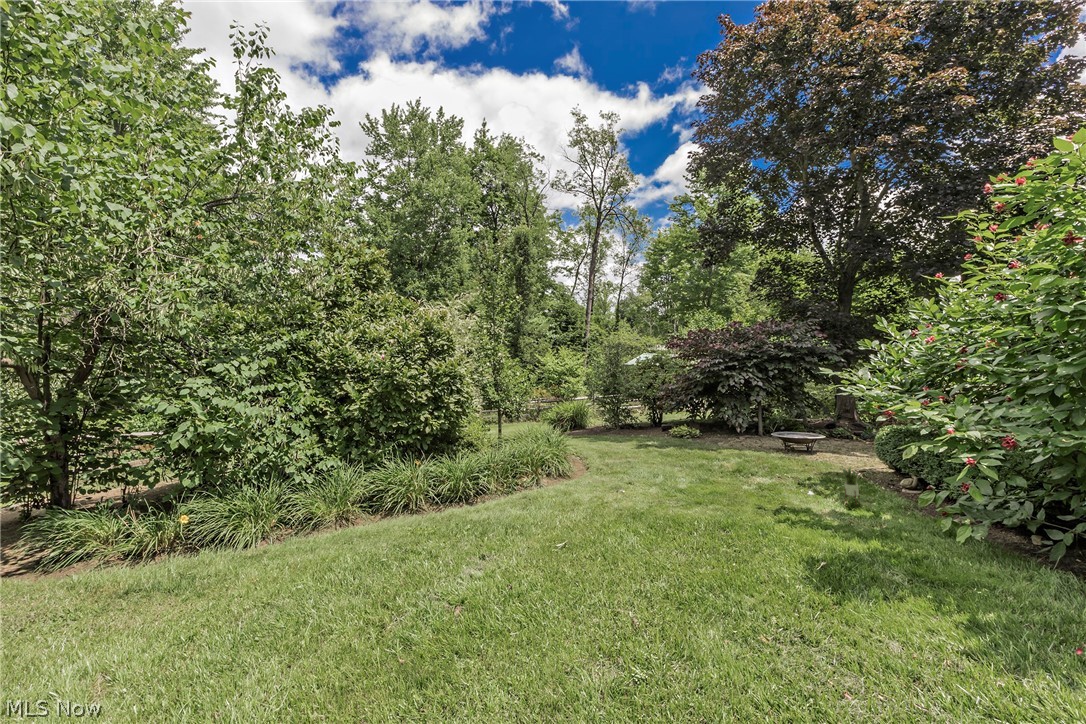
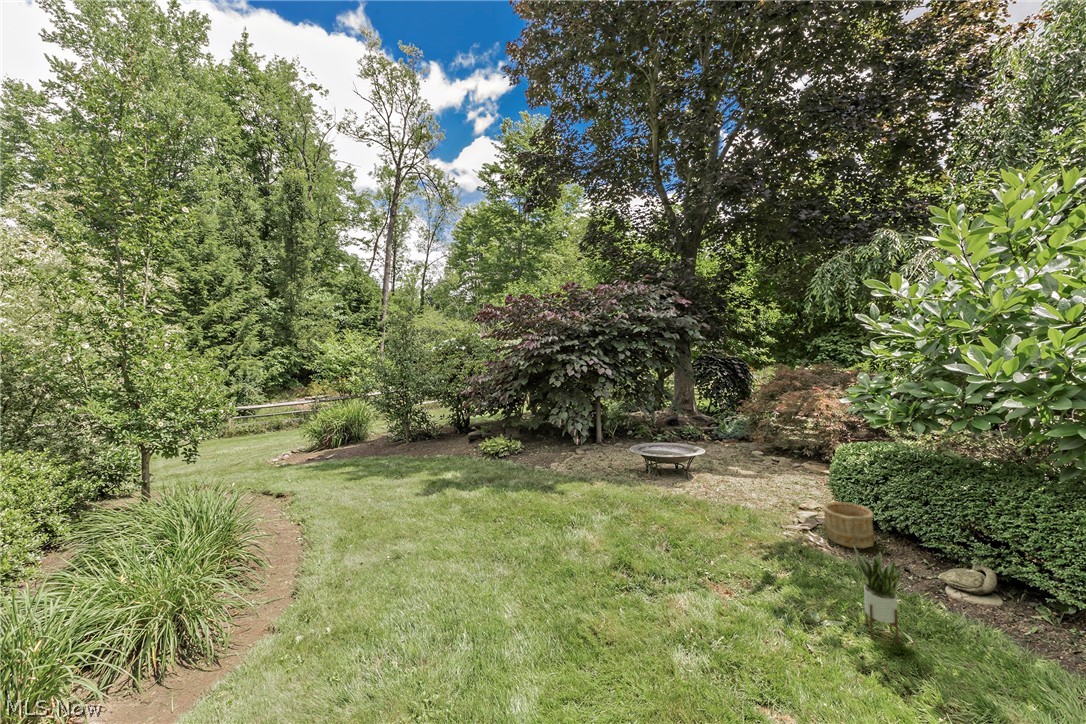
wooden bucket: none [871,462,901,485] -> present [823,502,873,548]

